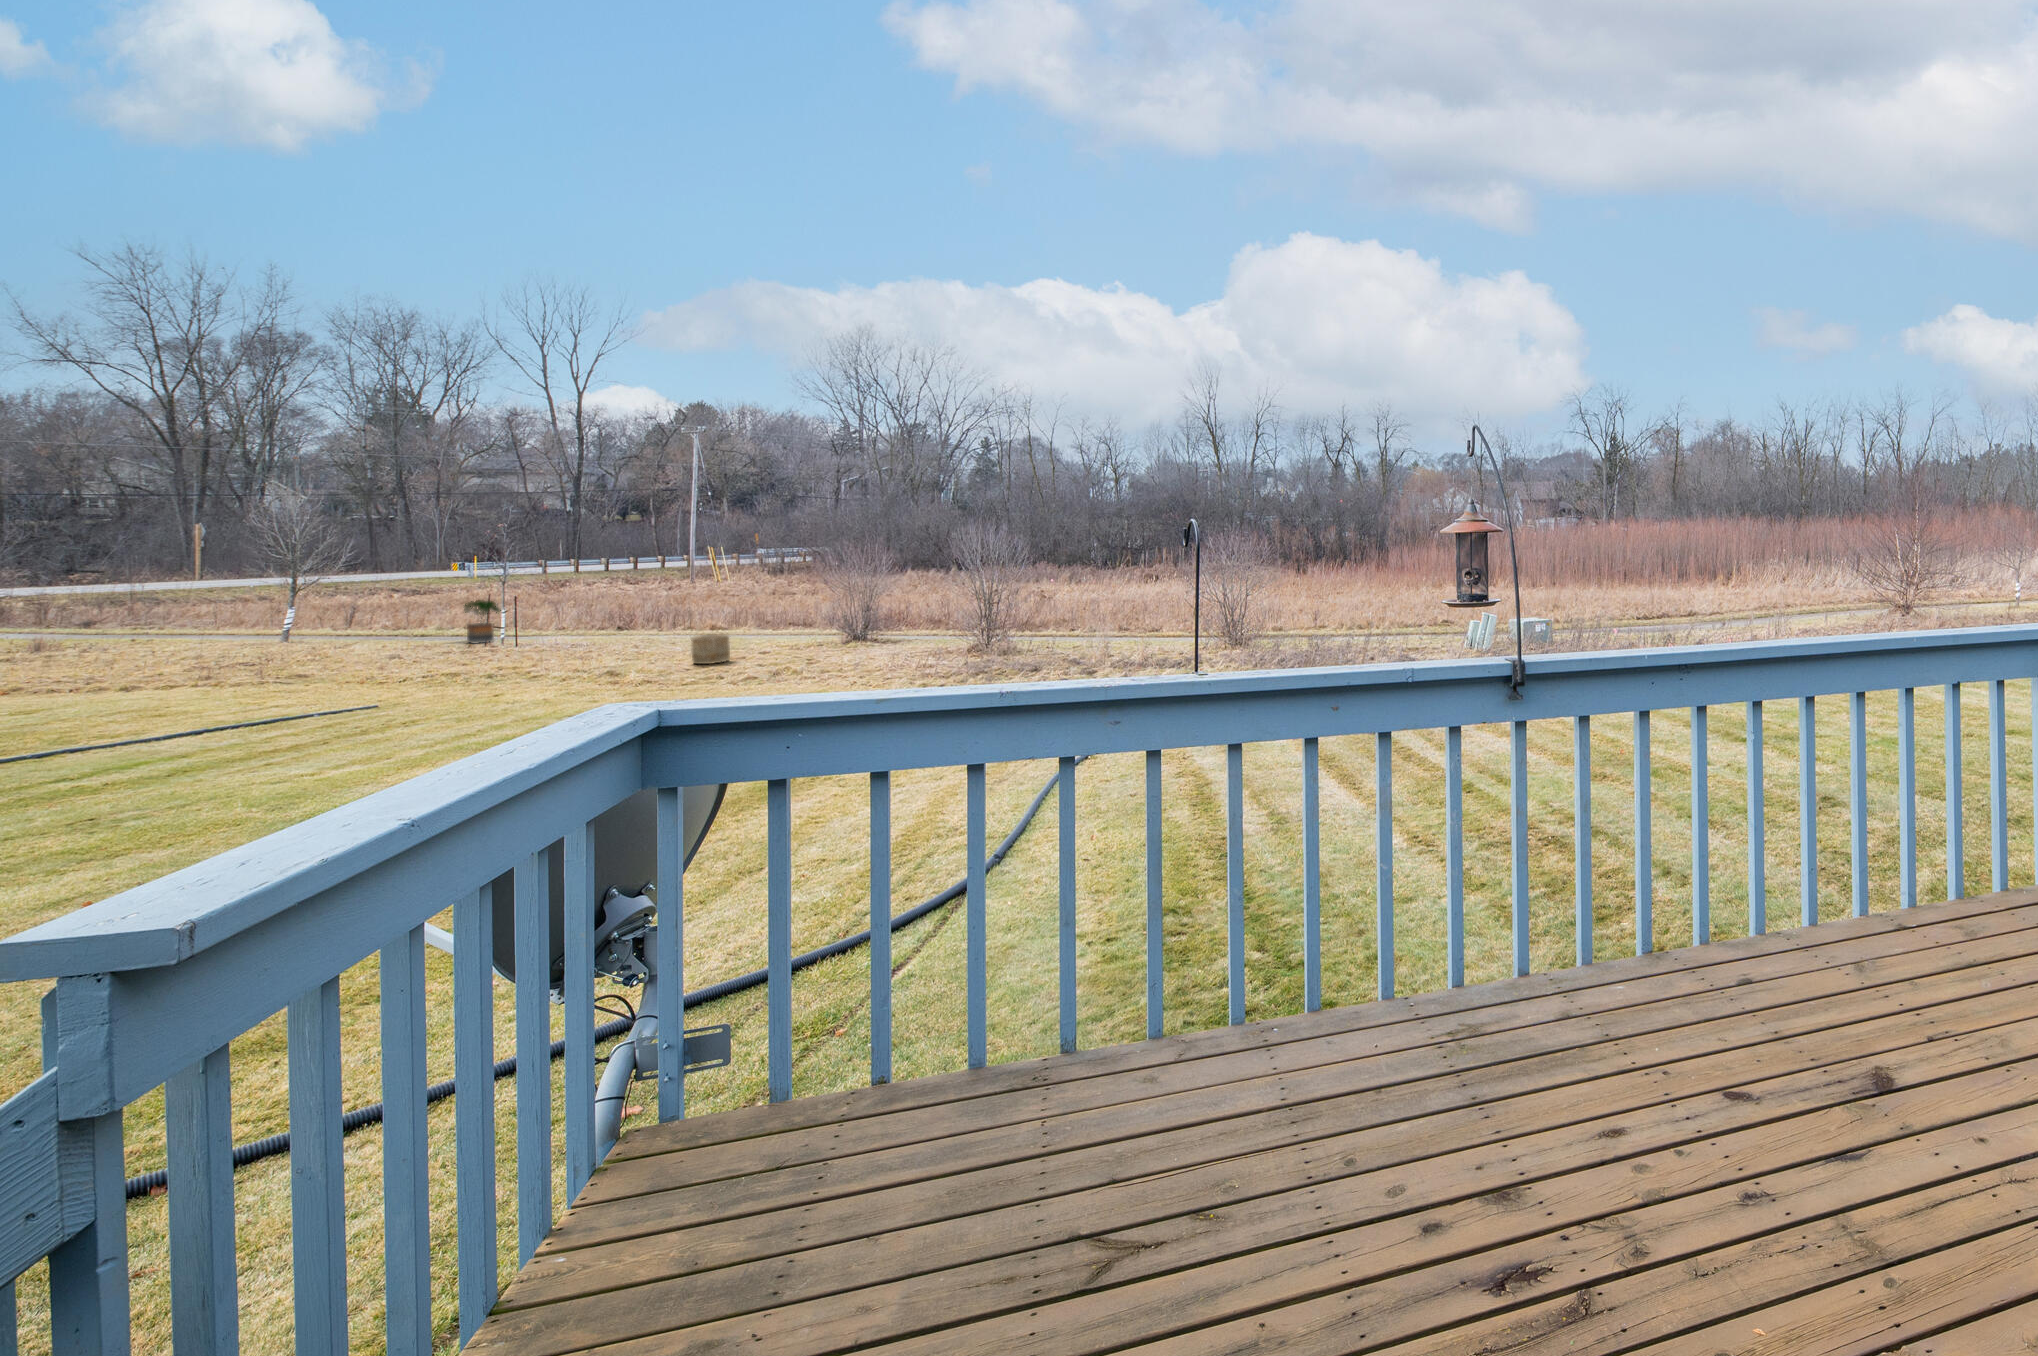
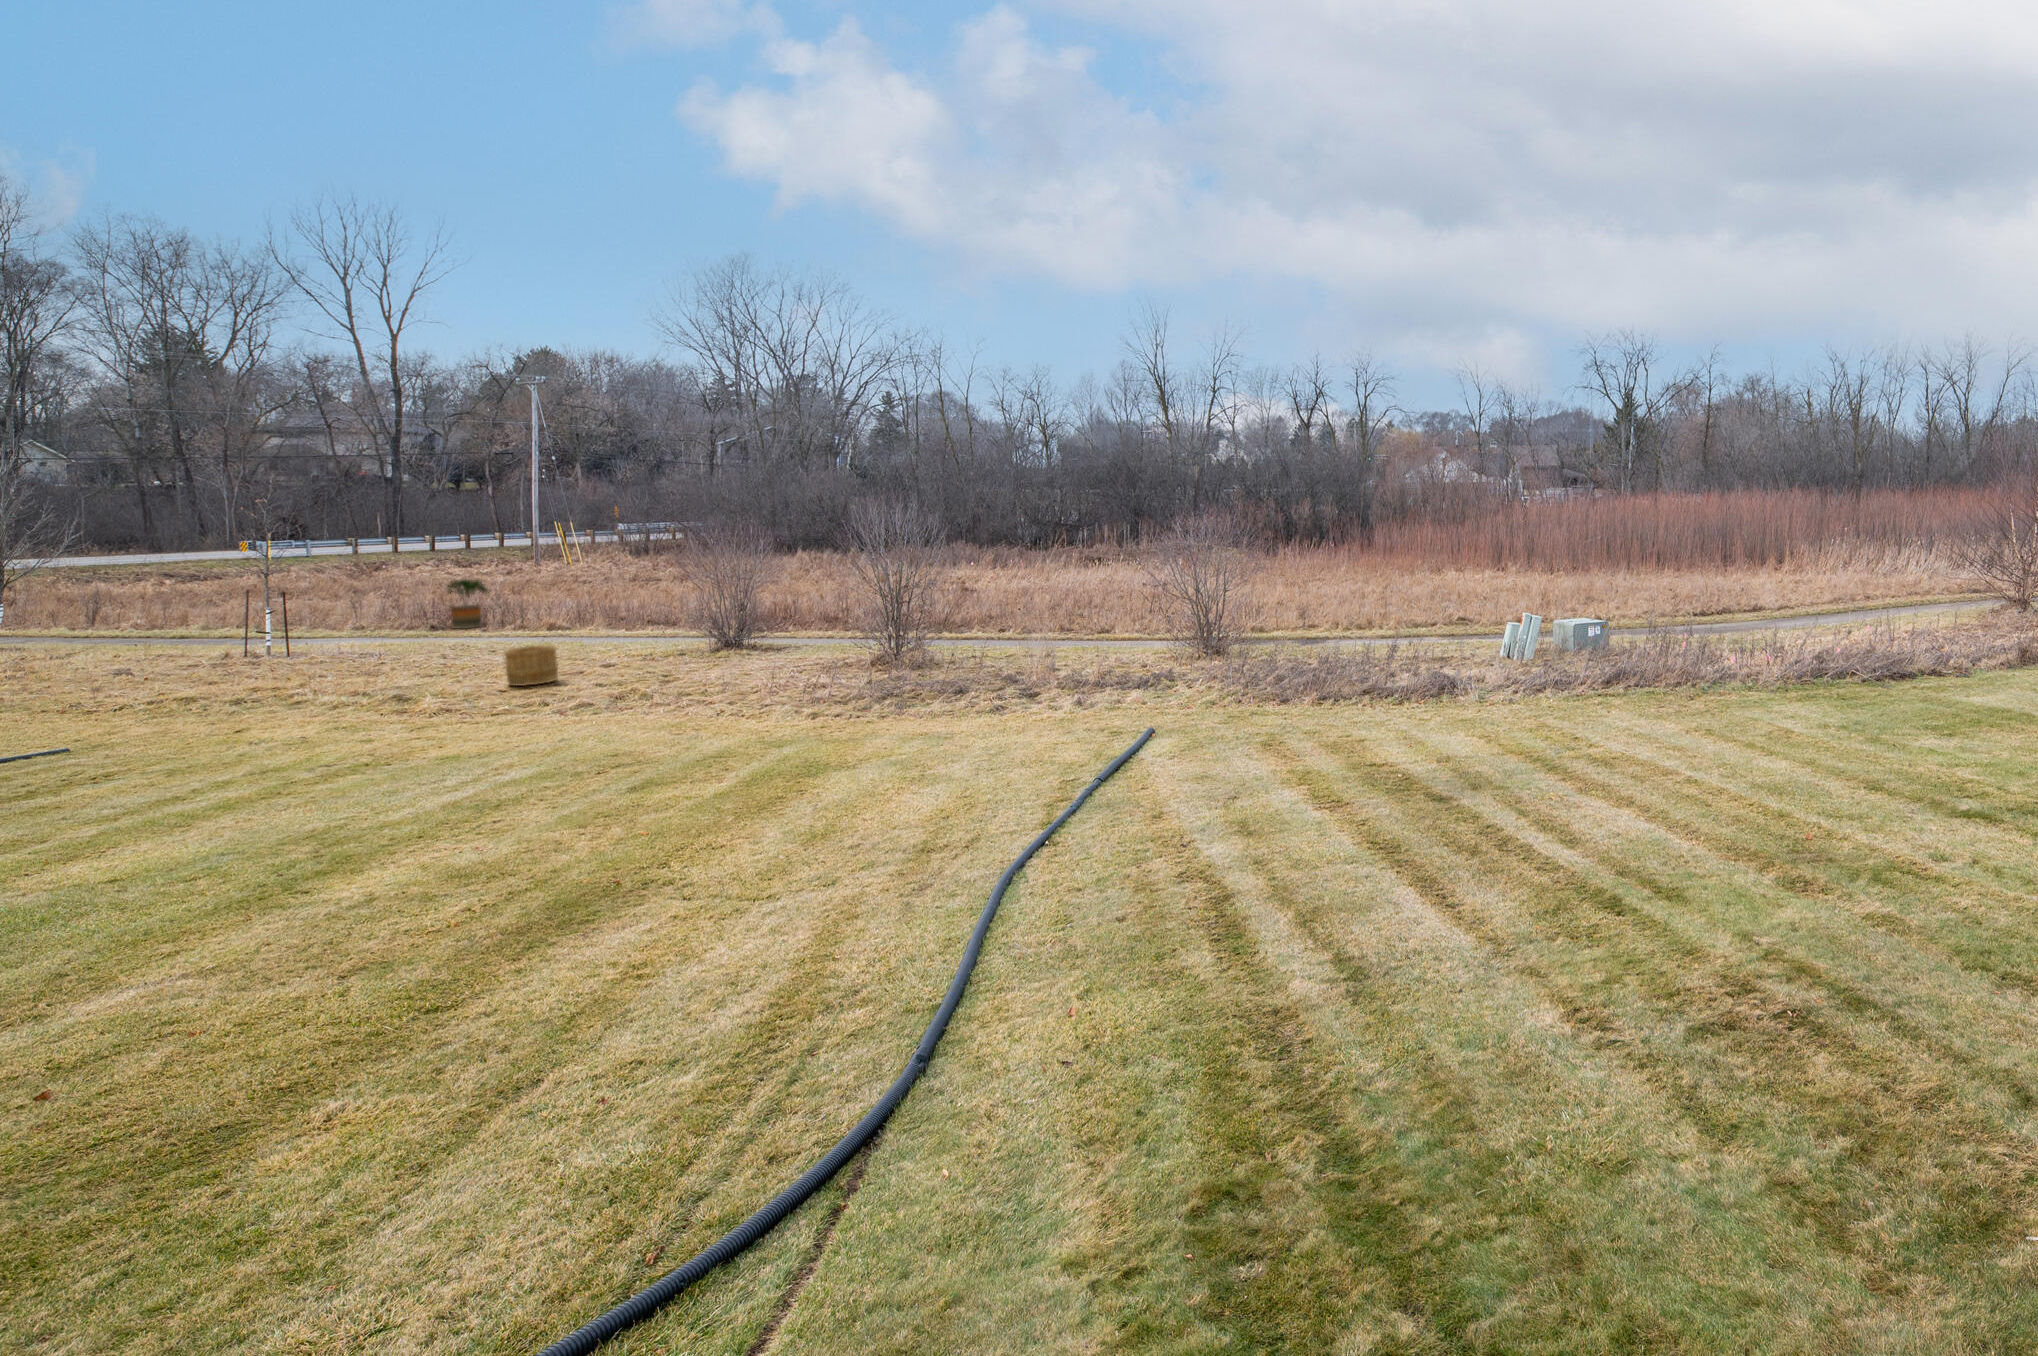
potted tree: present [465,600,501,643] -> present [448,580,489,629]

